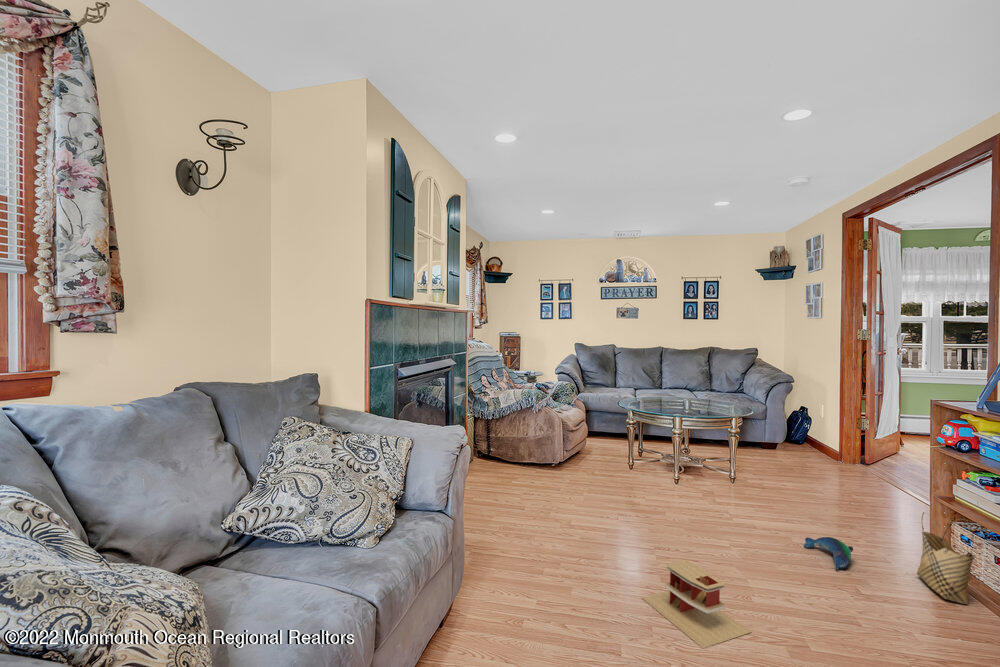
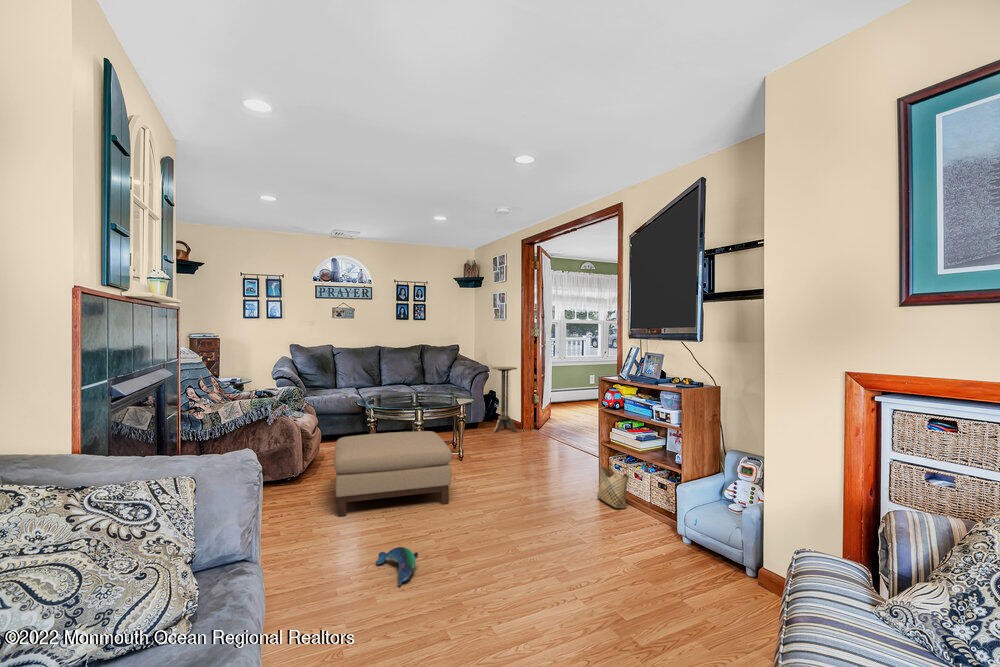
side table: none [796,377,834,464] -> present [492,367,517,432]
ottoman: none [572,434,695,524] -> present [334,431,452,517]
plush toy: present [804,537,853,570] -> present [376,547,418,586]
toy house: present [642,560,751,648] -> none [444,533,533,602]

